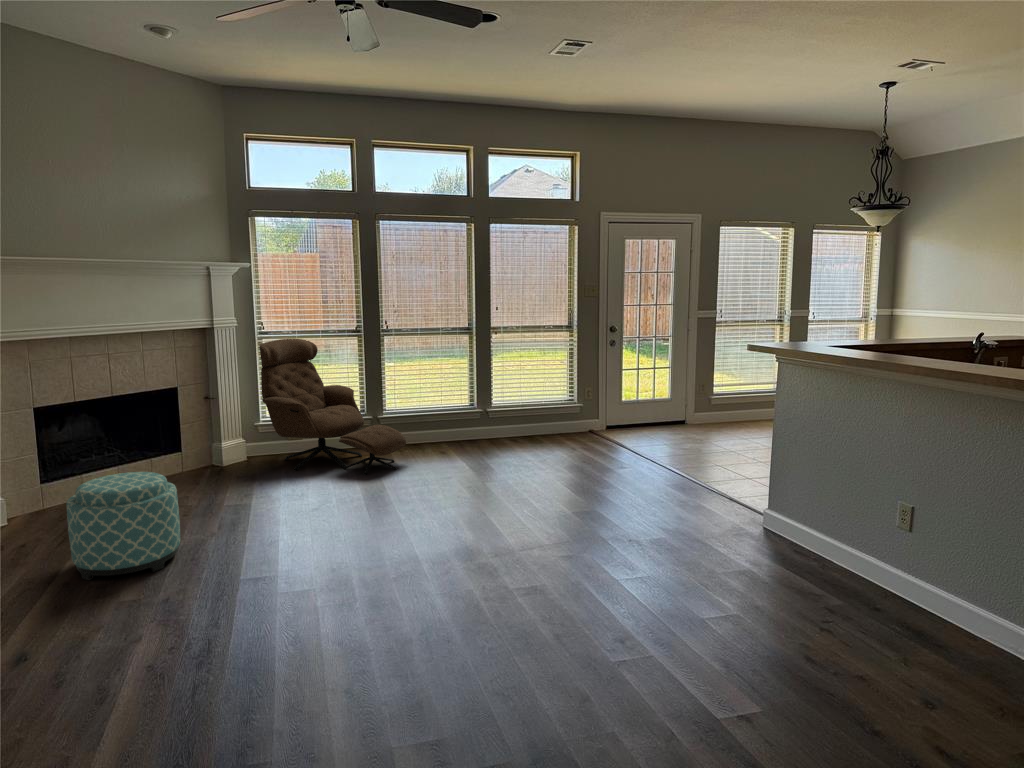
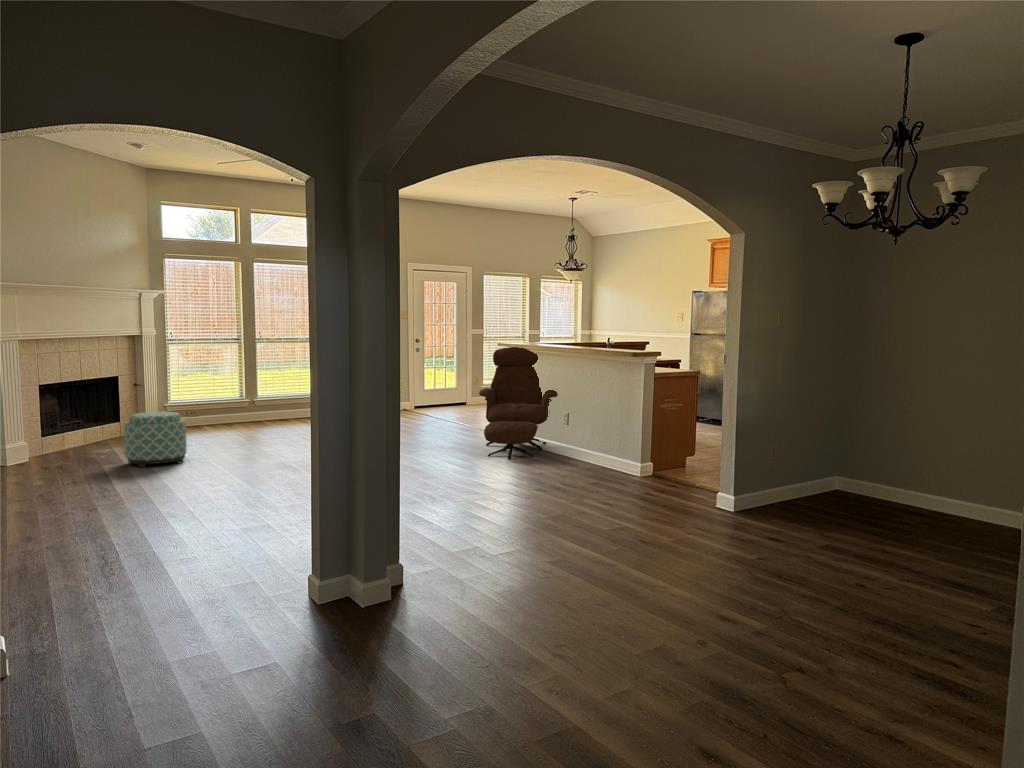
lounge chair: present [259,339,406,475] -> present [479,347,558,459]

